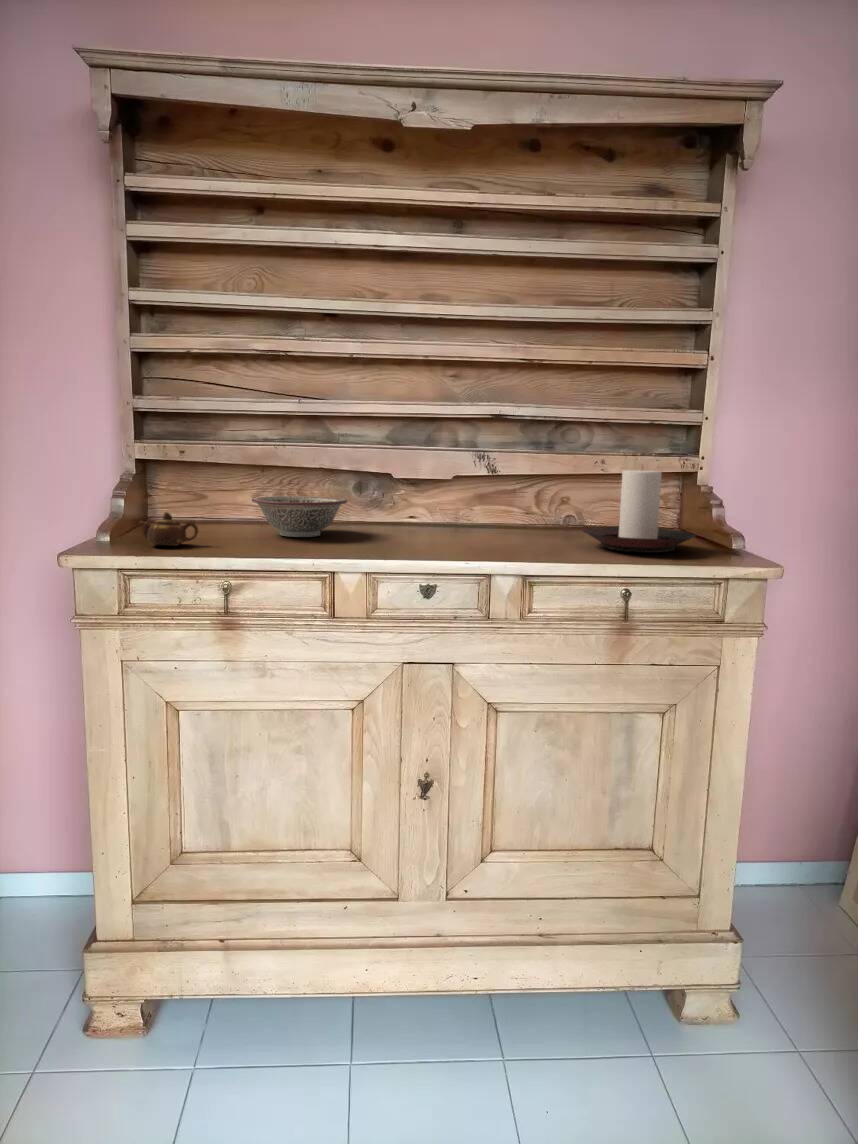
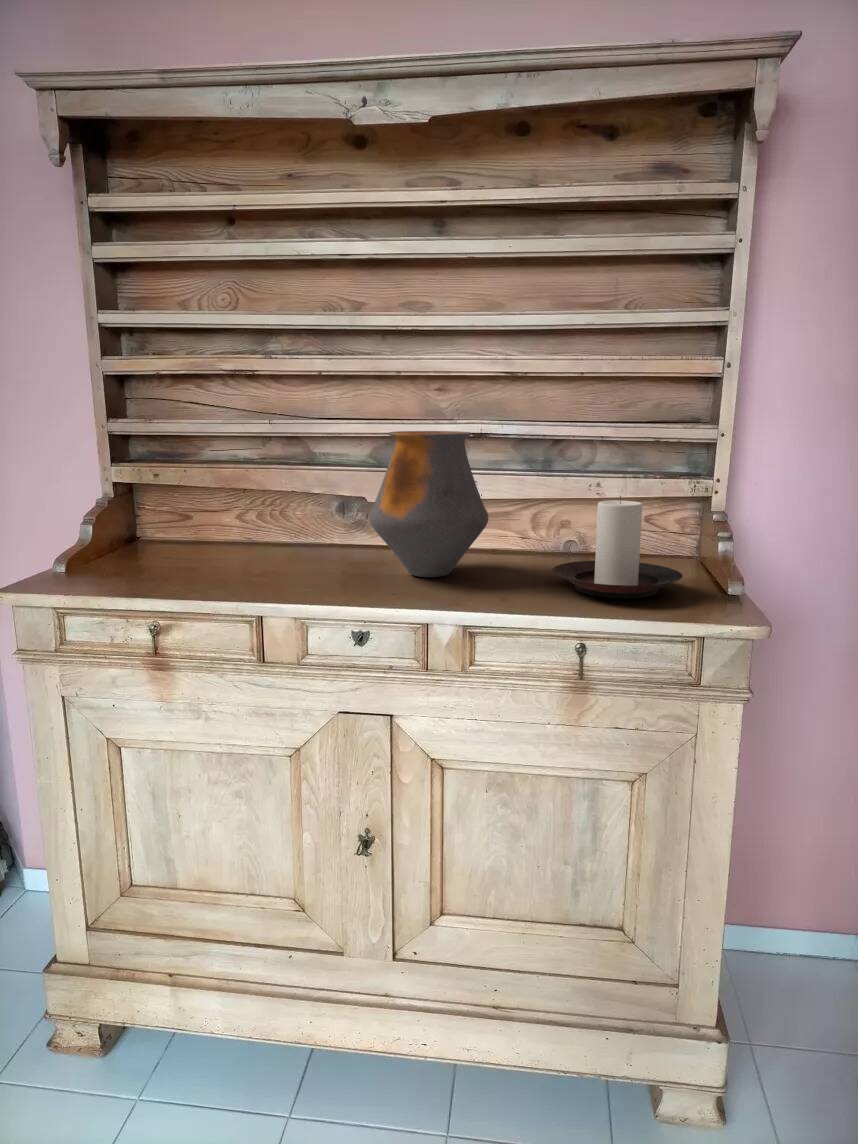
vase: none [410,408,520,542] -> present [369,431,489,577]
decorative bowl: present [252,496,347,537] -> none [211,521,312,568]
teapot: present [139,512,198,546] -> none [84,546,144,581]

